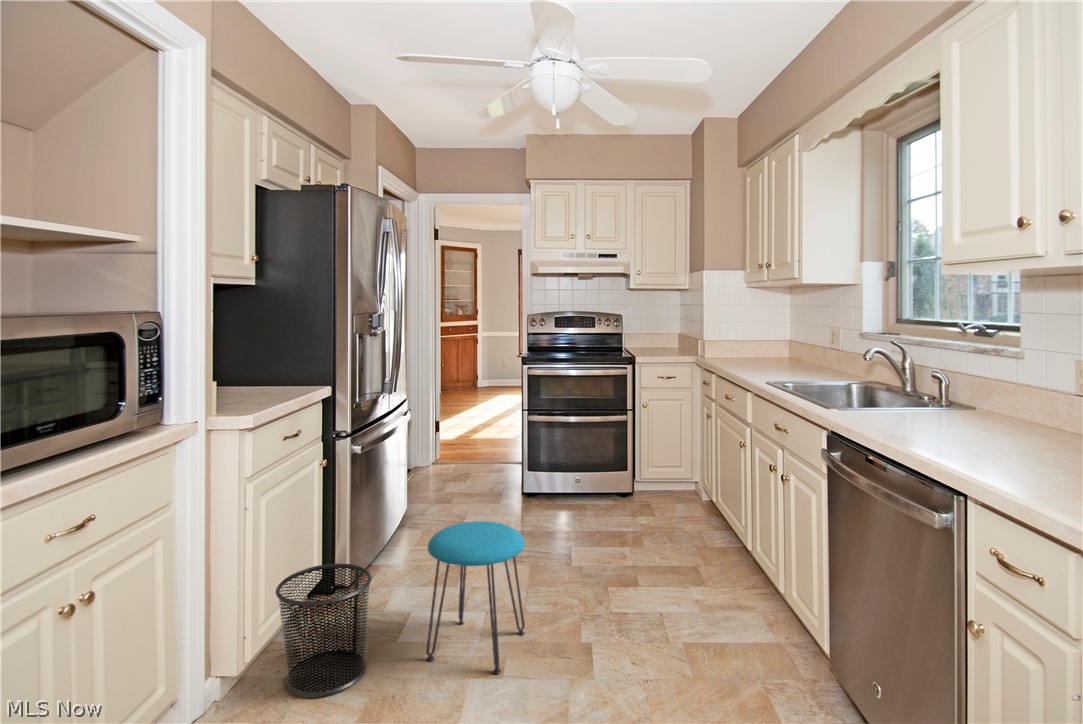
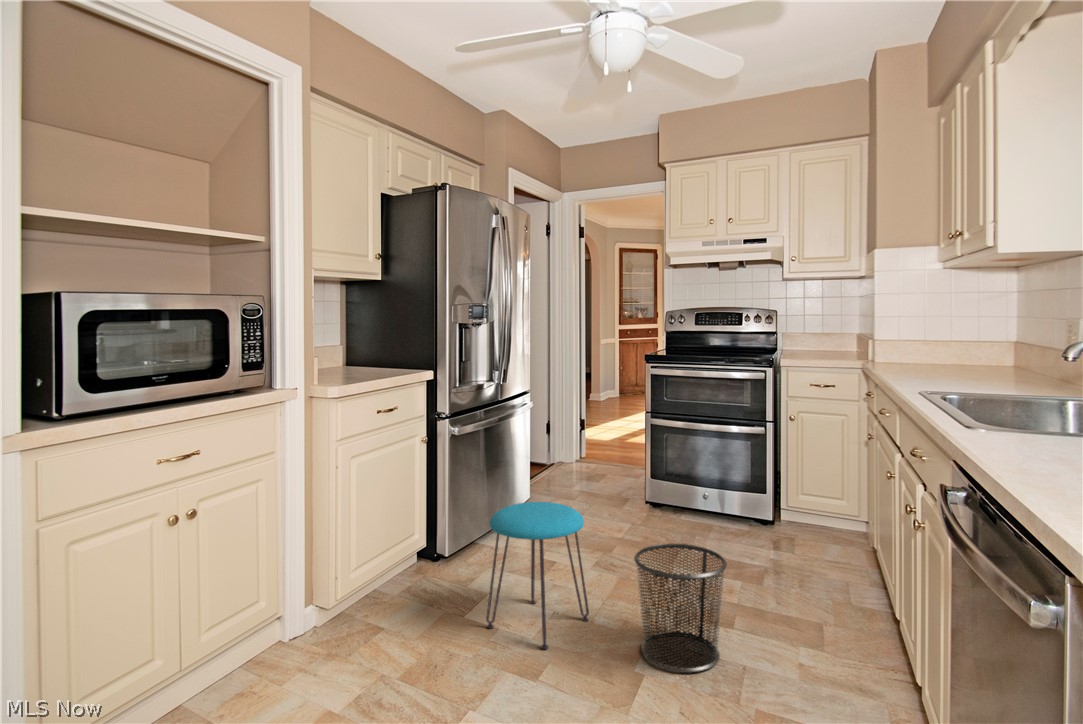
waste bin: present [276,564,372,697] -> present [634,544,727,673]

